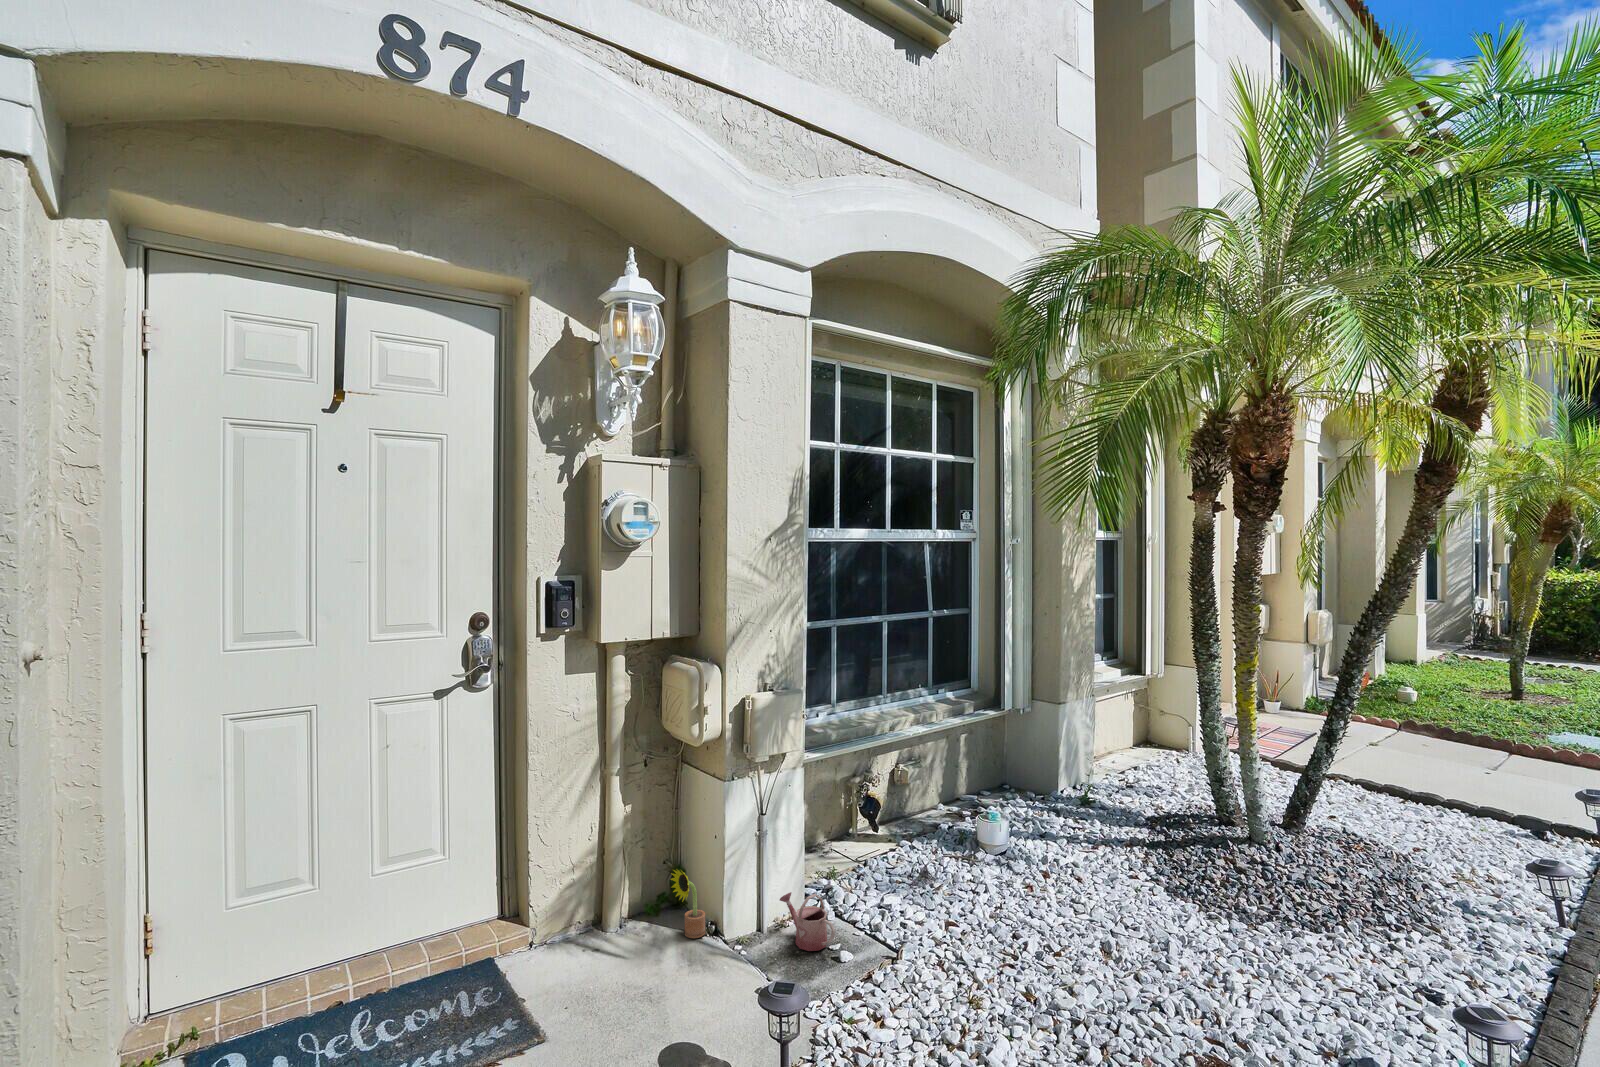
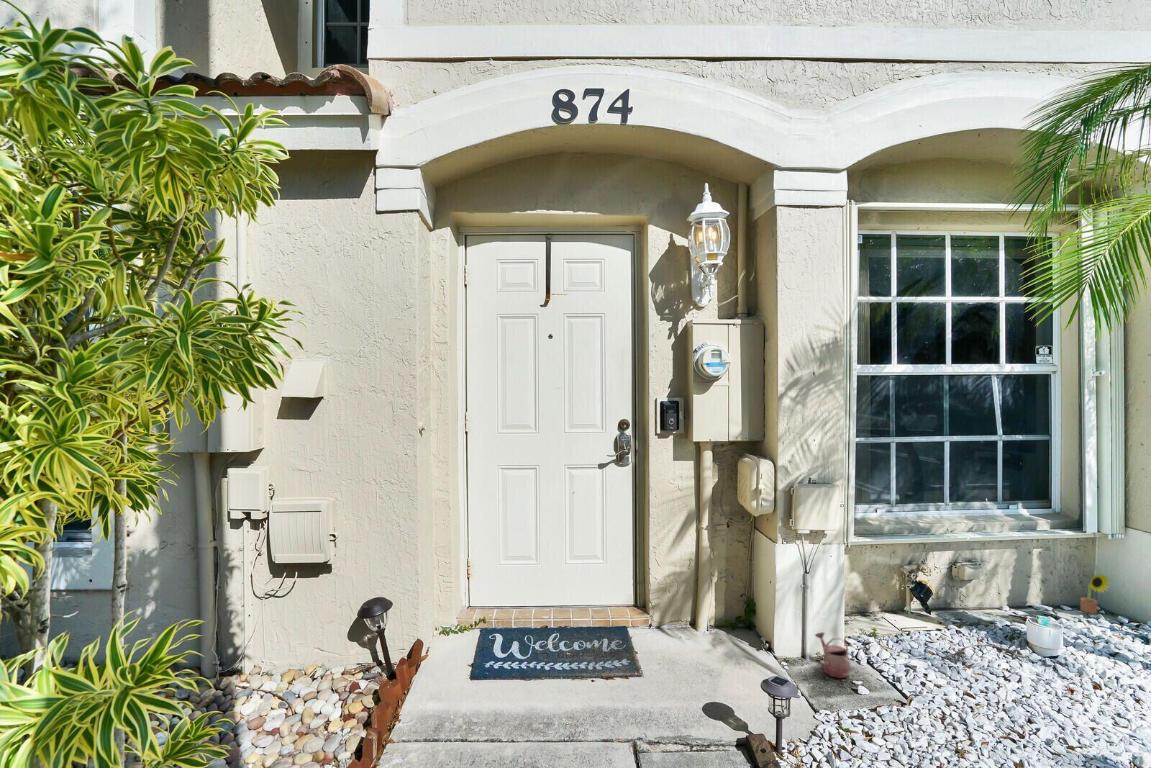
decorative plant: present [670,870,705,938] -> present [1080,575,1109,614]

